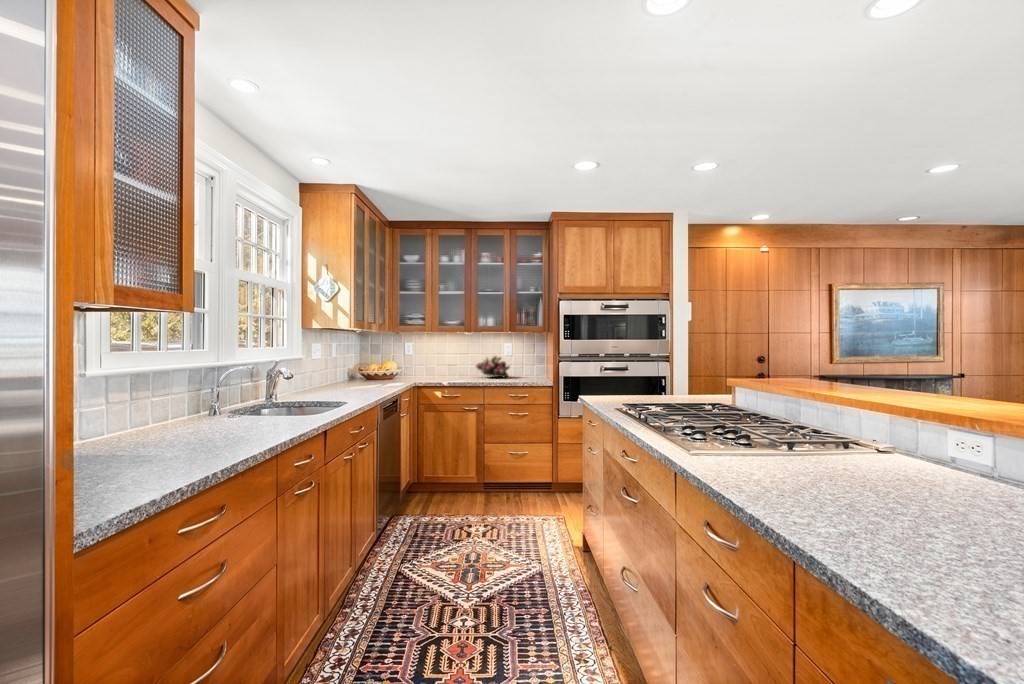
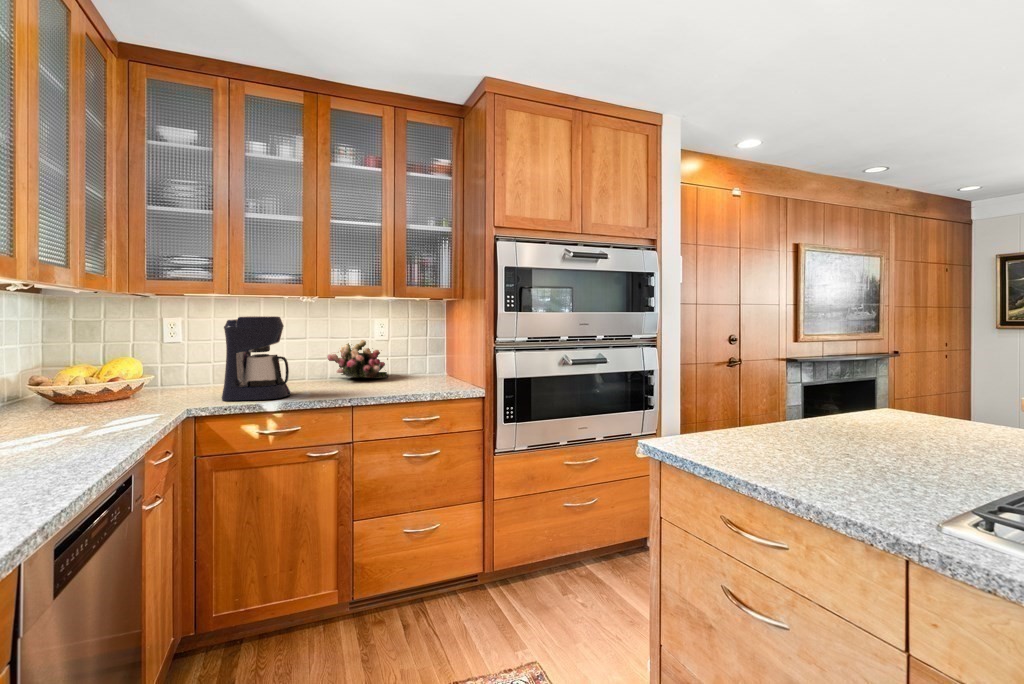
coffee maker: none [428,342,457,381] -> present [222,316,291,401]

